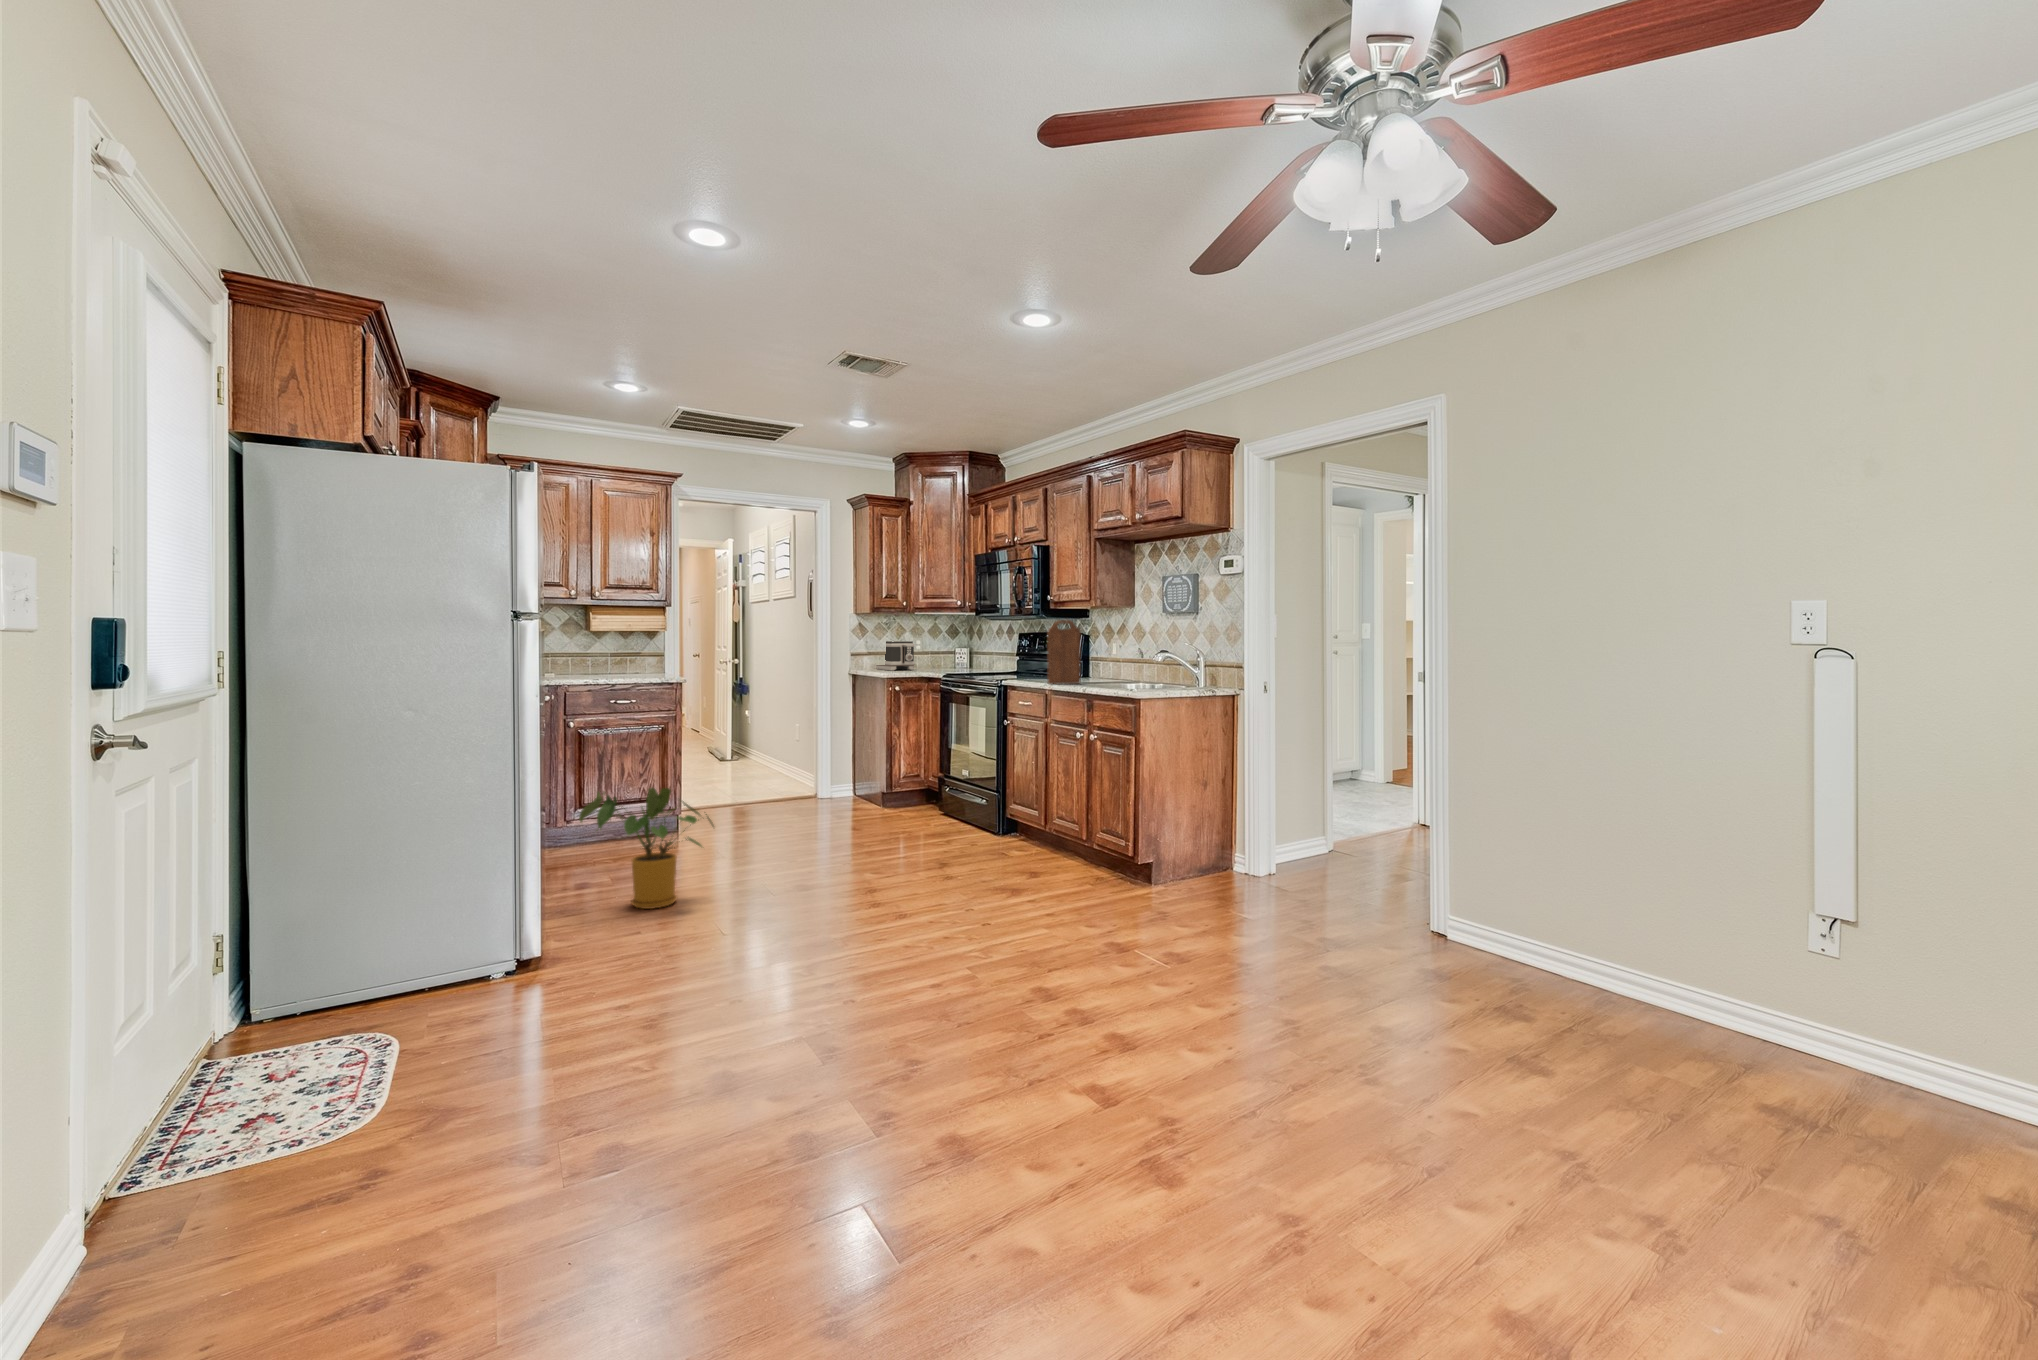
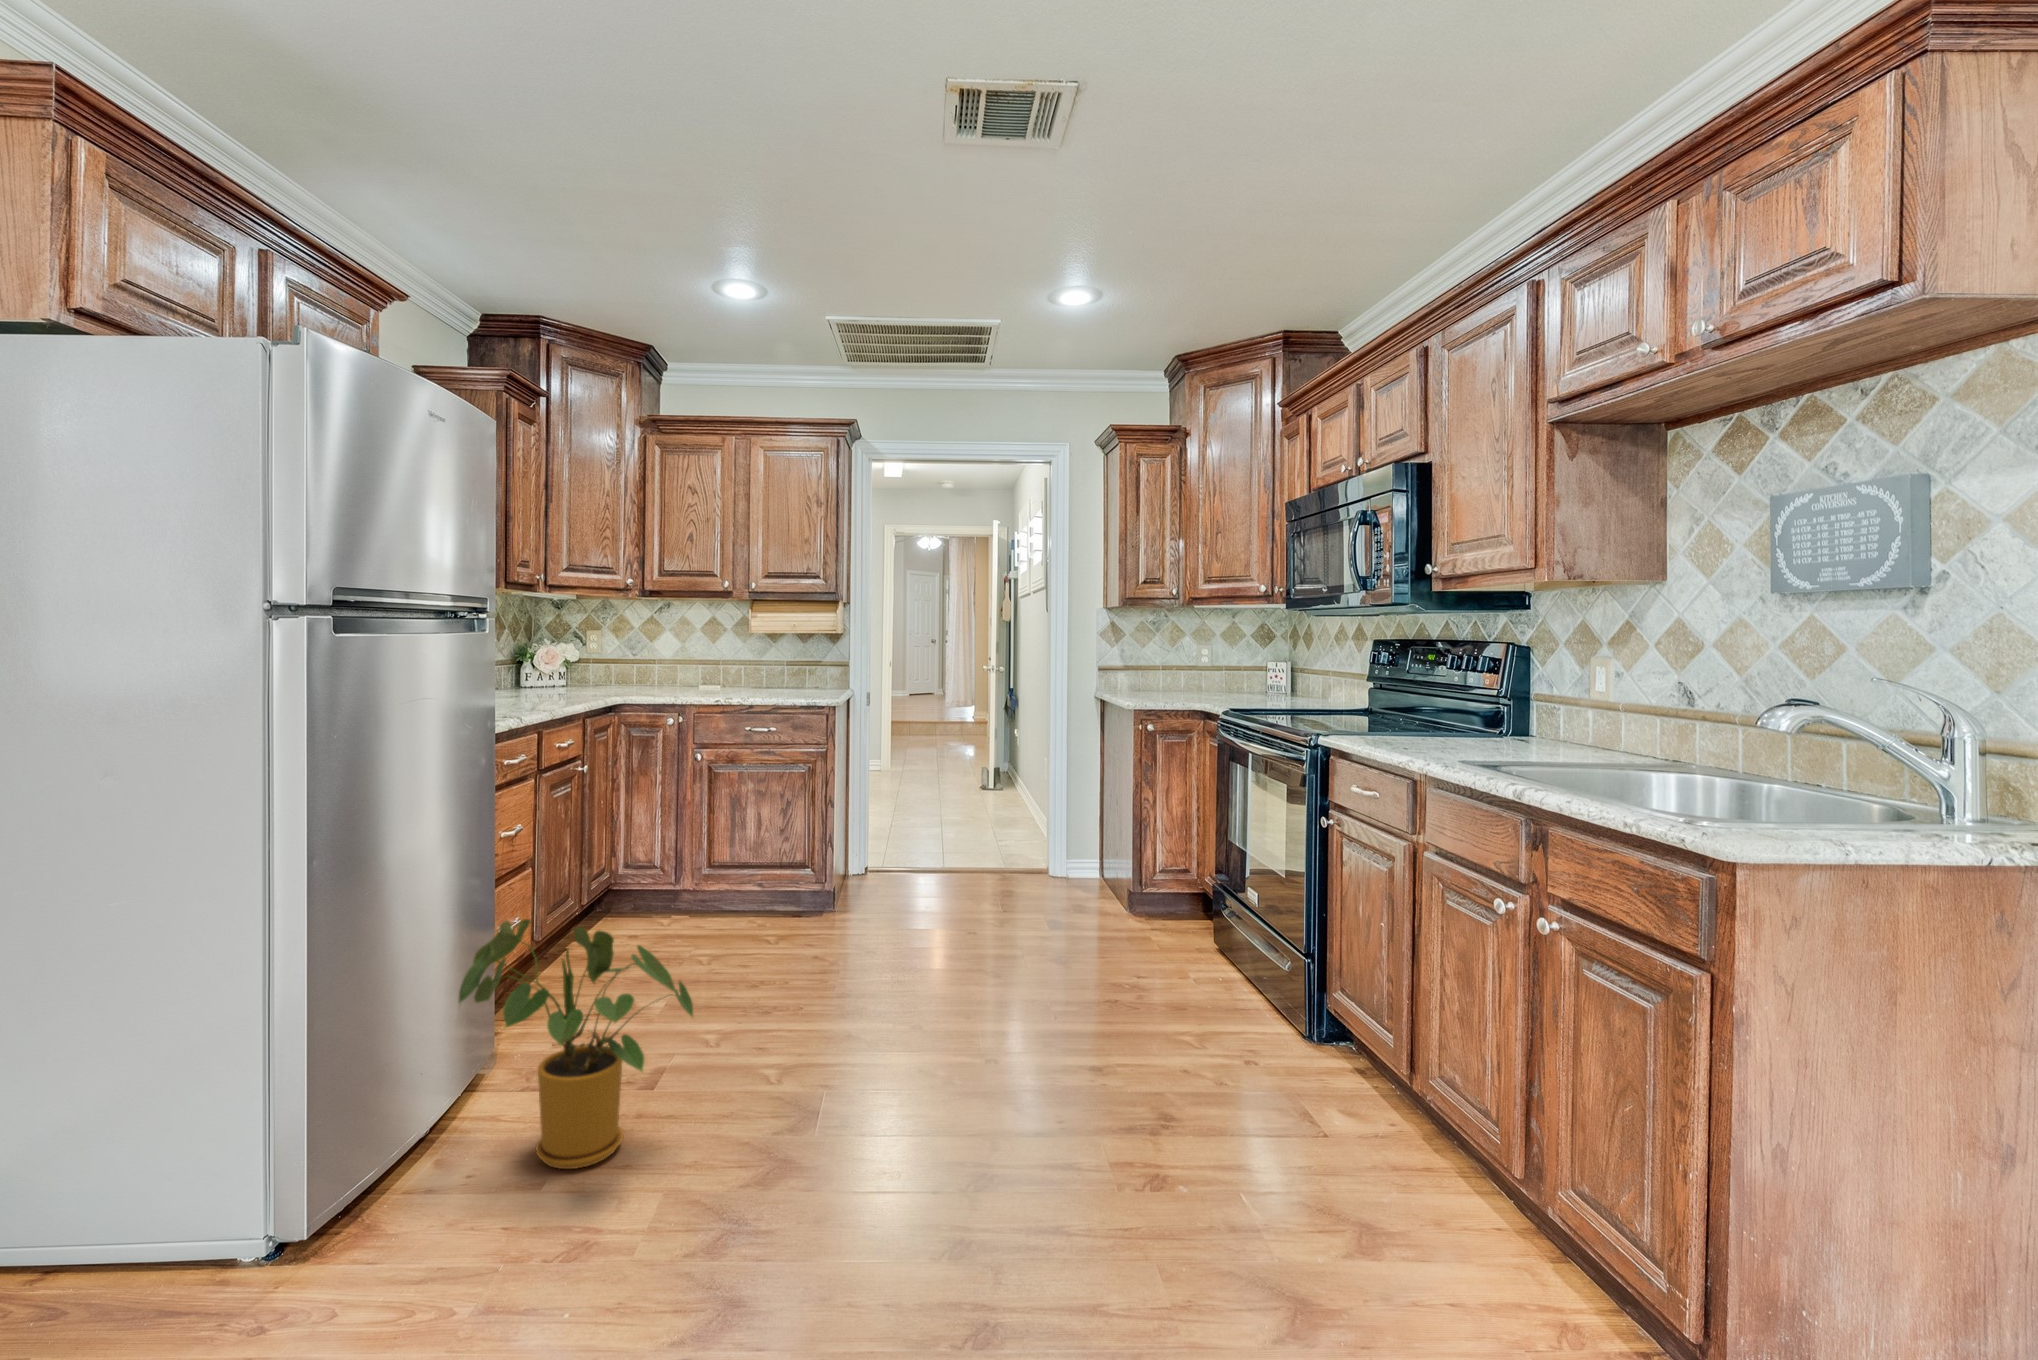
cutting board: present [1048,620,1081,684] -> none [1425,614,1510,756]
toaster: present [876,641,915,671] -> none [1142,648,1198,695]

